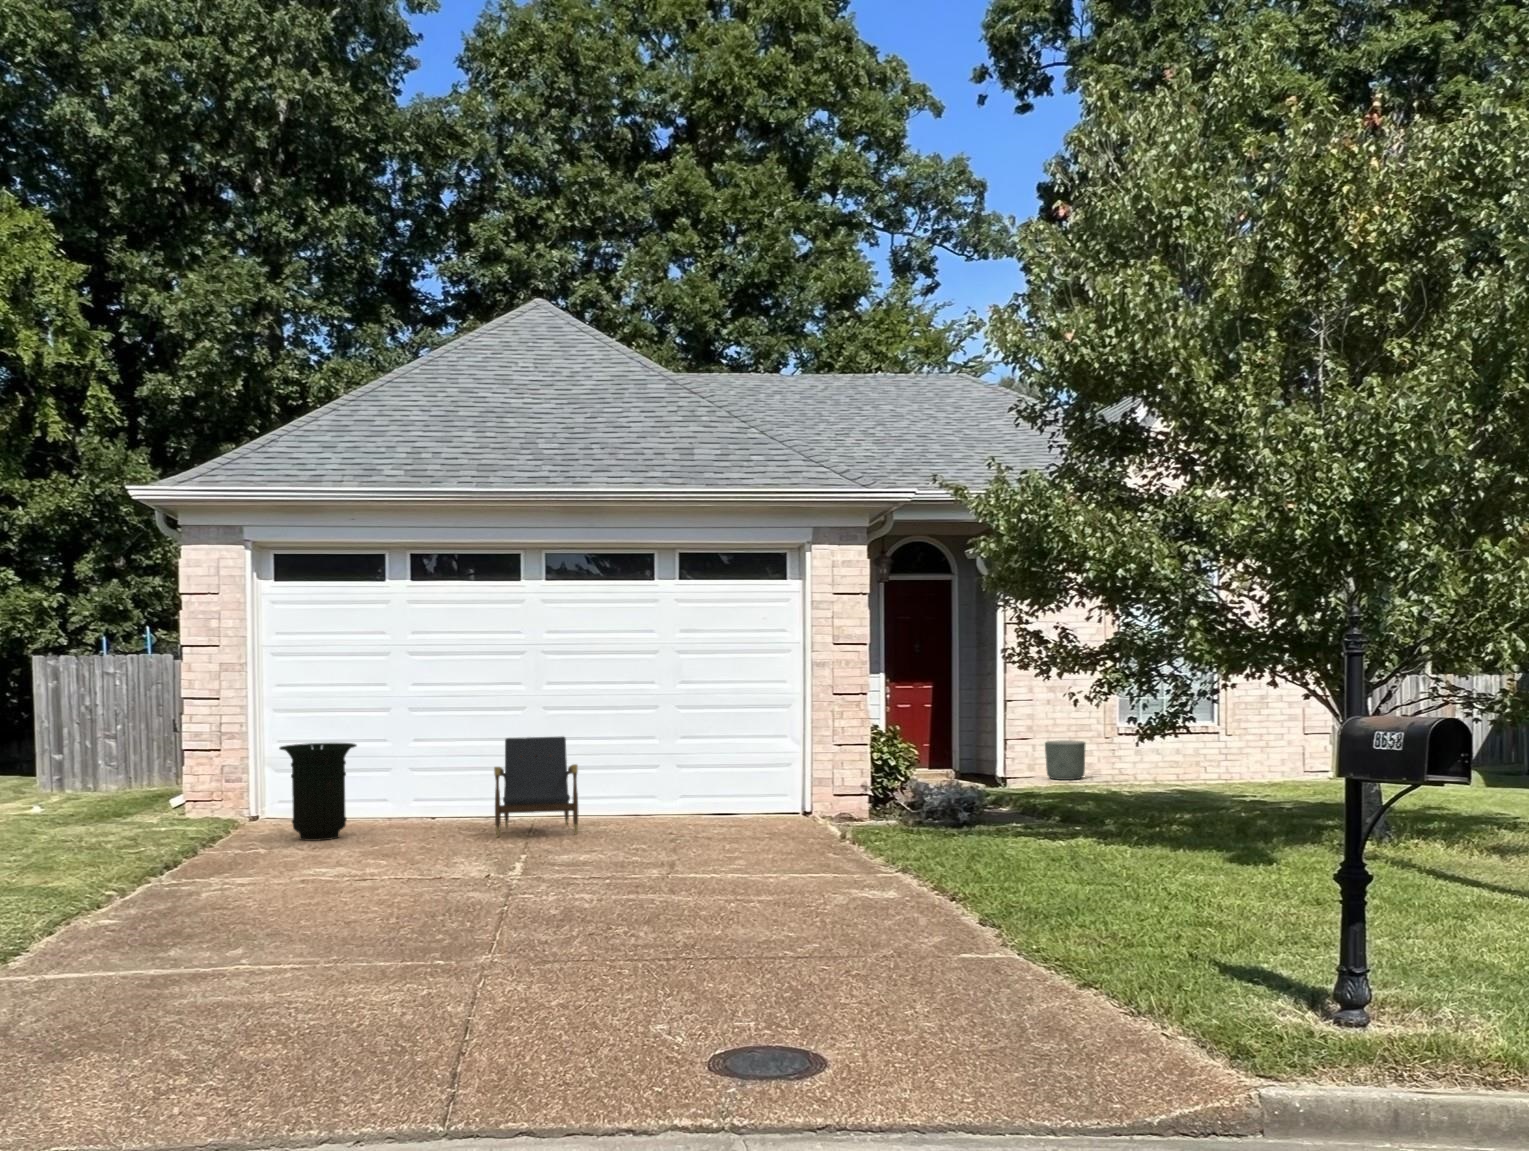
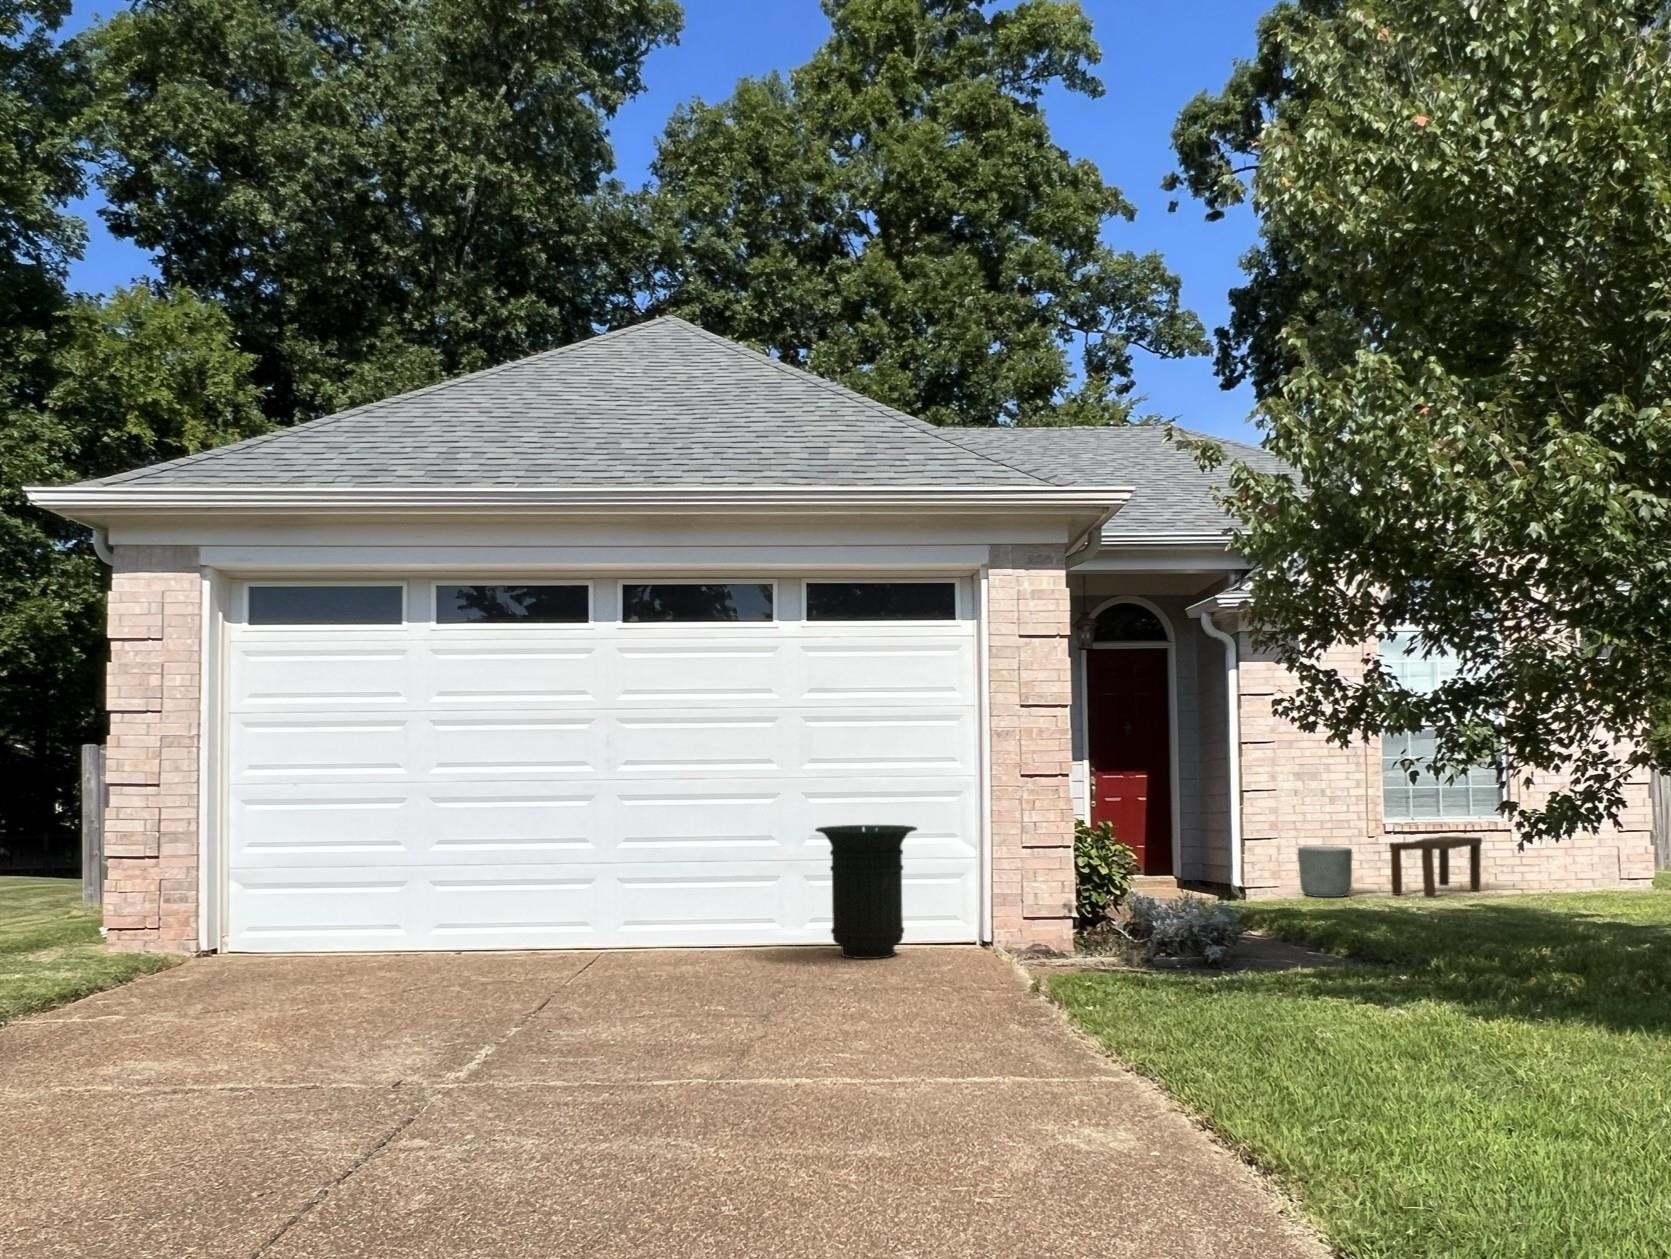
bench: none [1114,731,1186,779] -> present [1389,836,1482,898]
lounge chair: present [494,736,578,837] -> none [540,829,660,969]
trash can: present [279,743,356,841] -> present [815,825,917,959]

